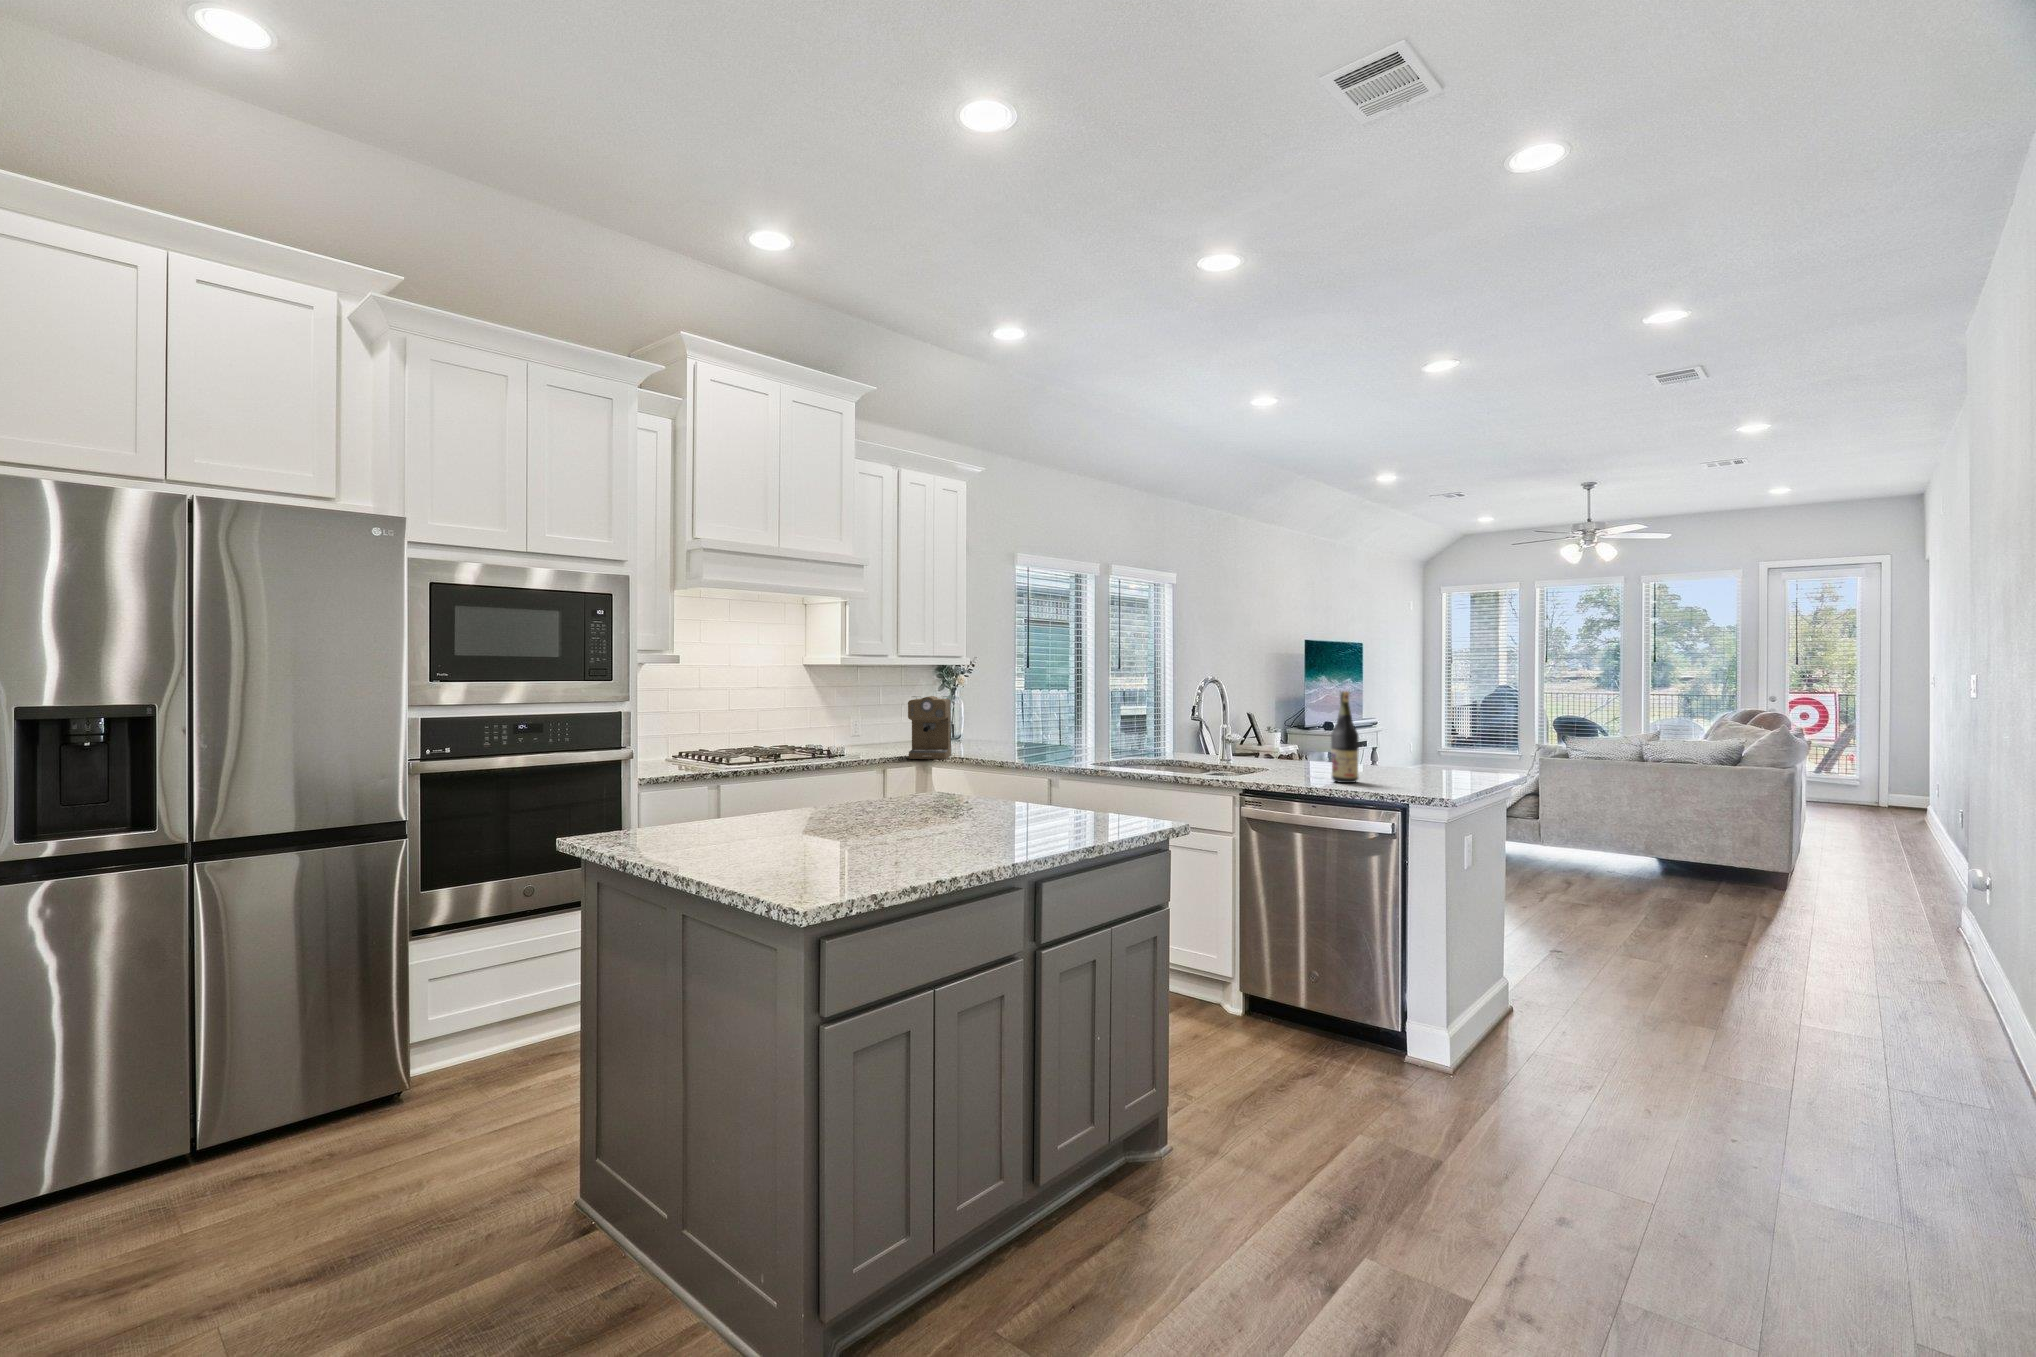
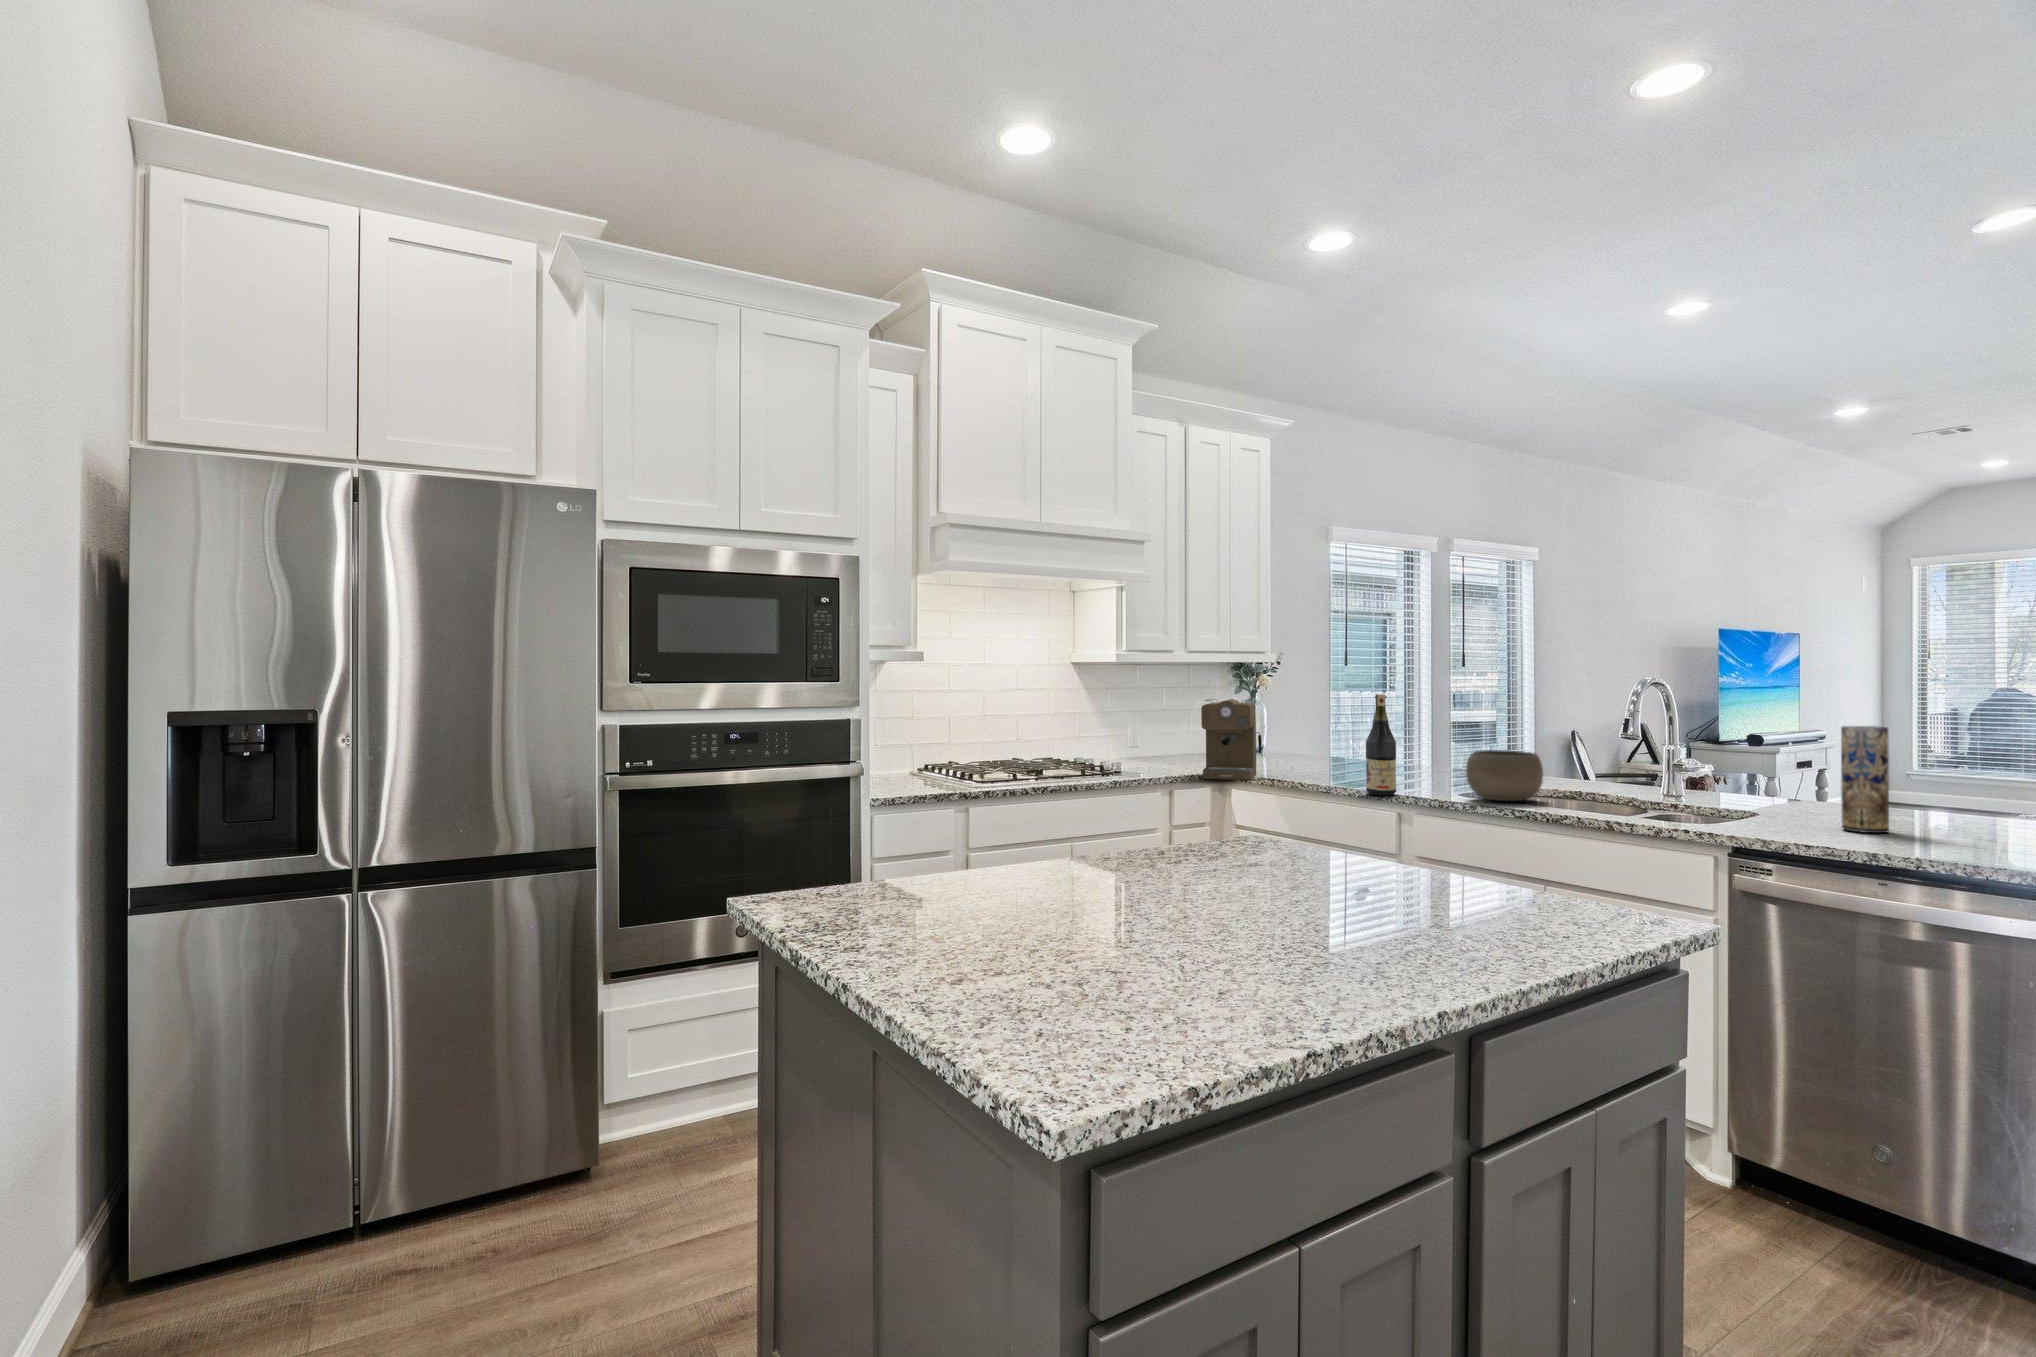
wine bottle: present [1331,691,1359,783] -> present [1366,694,1396,796]
vase: none [1305,712,1329,779] -> present [1841,726,1889,833]
bowl: none [1093,732,1143,767] -> present [1466,750,1543,801]

